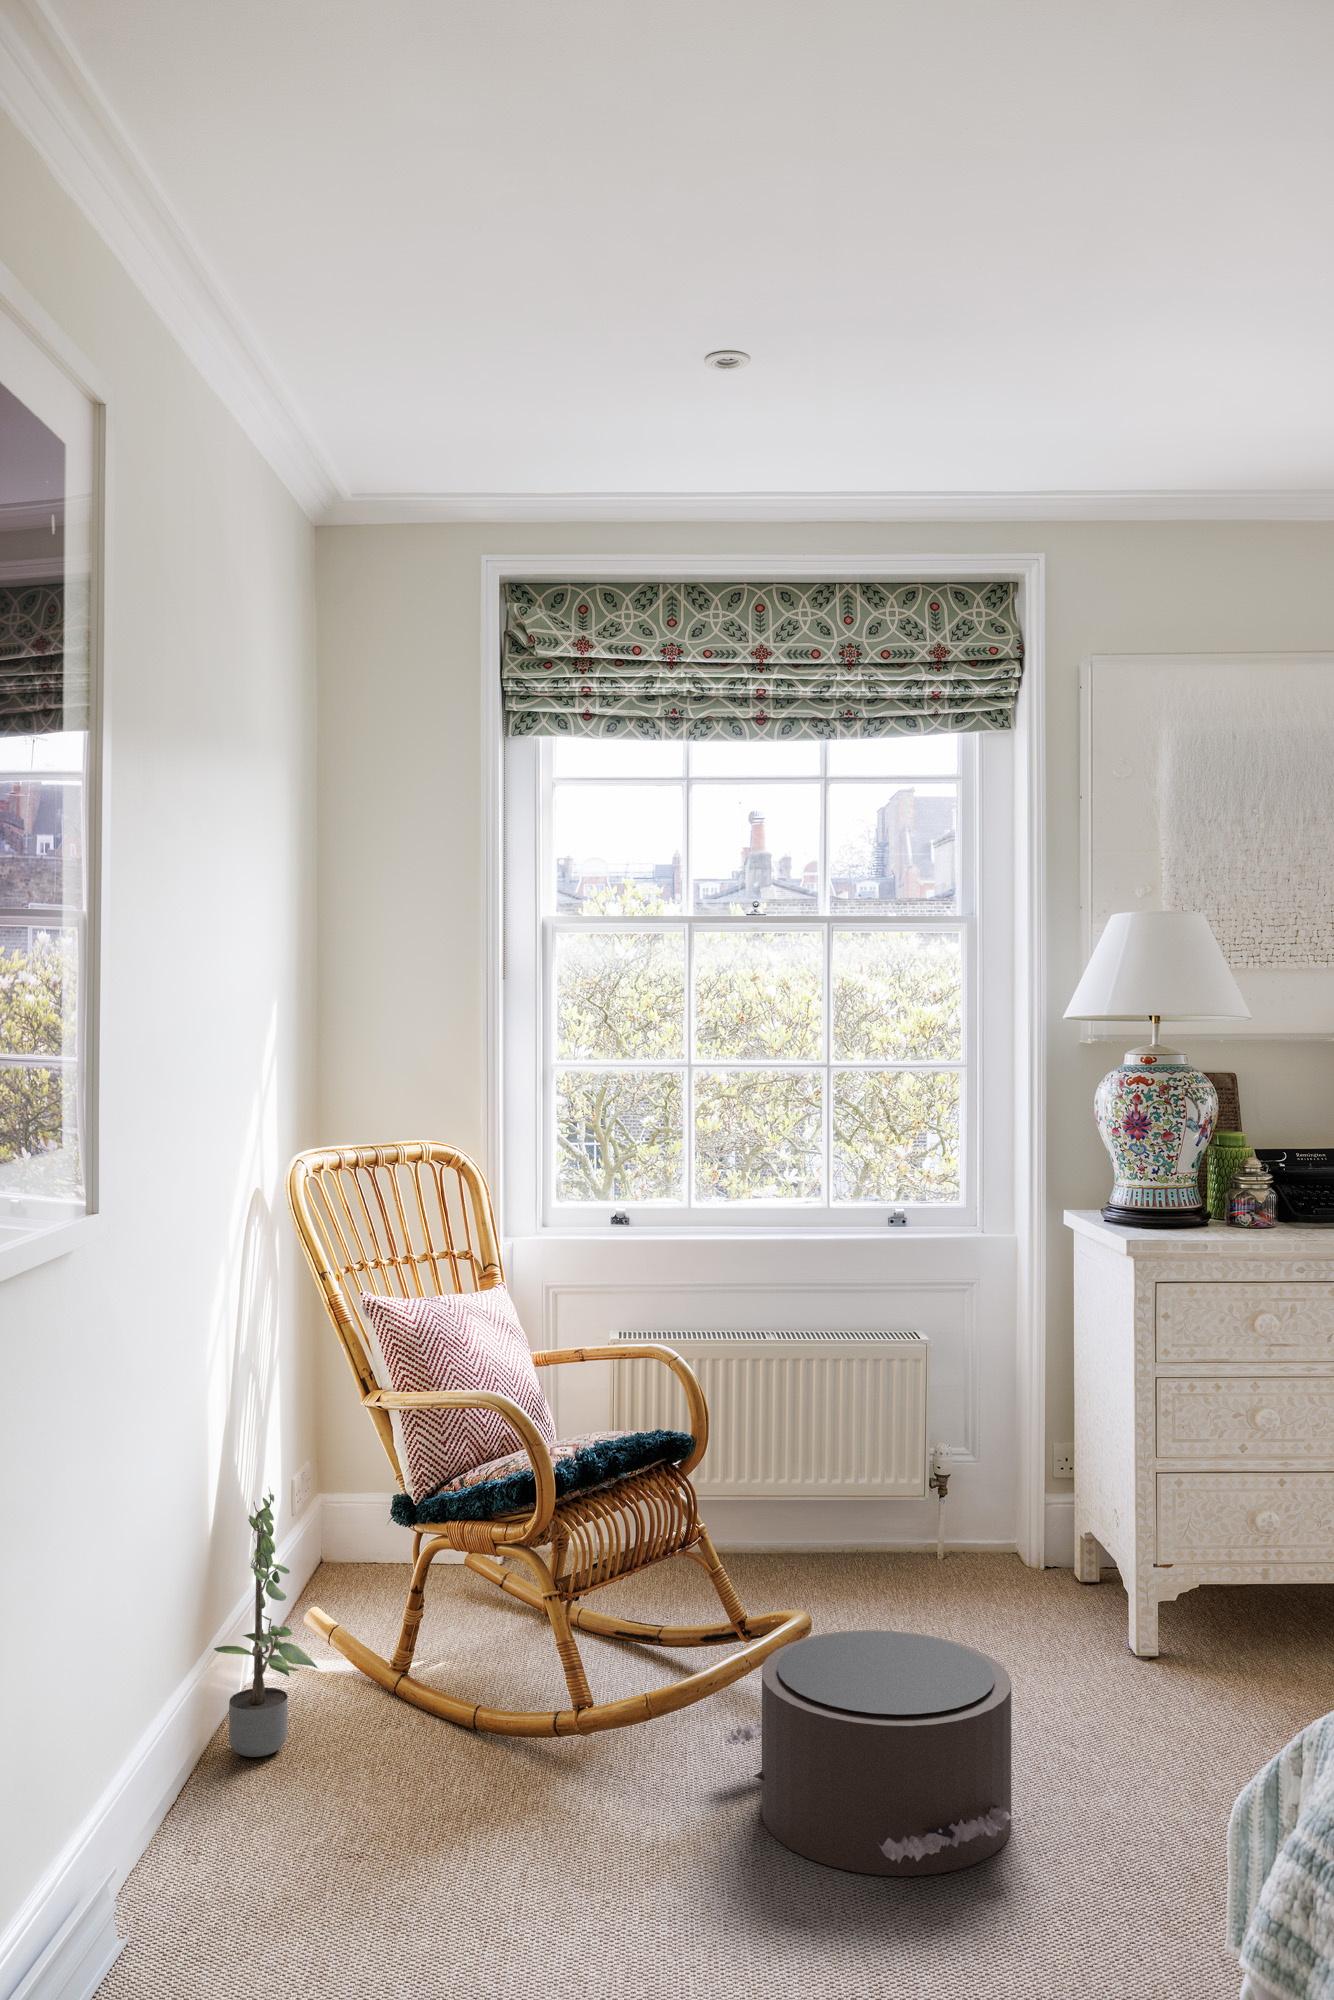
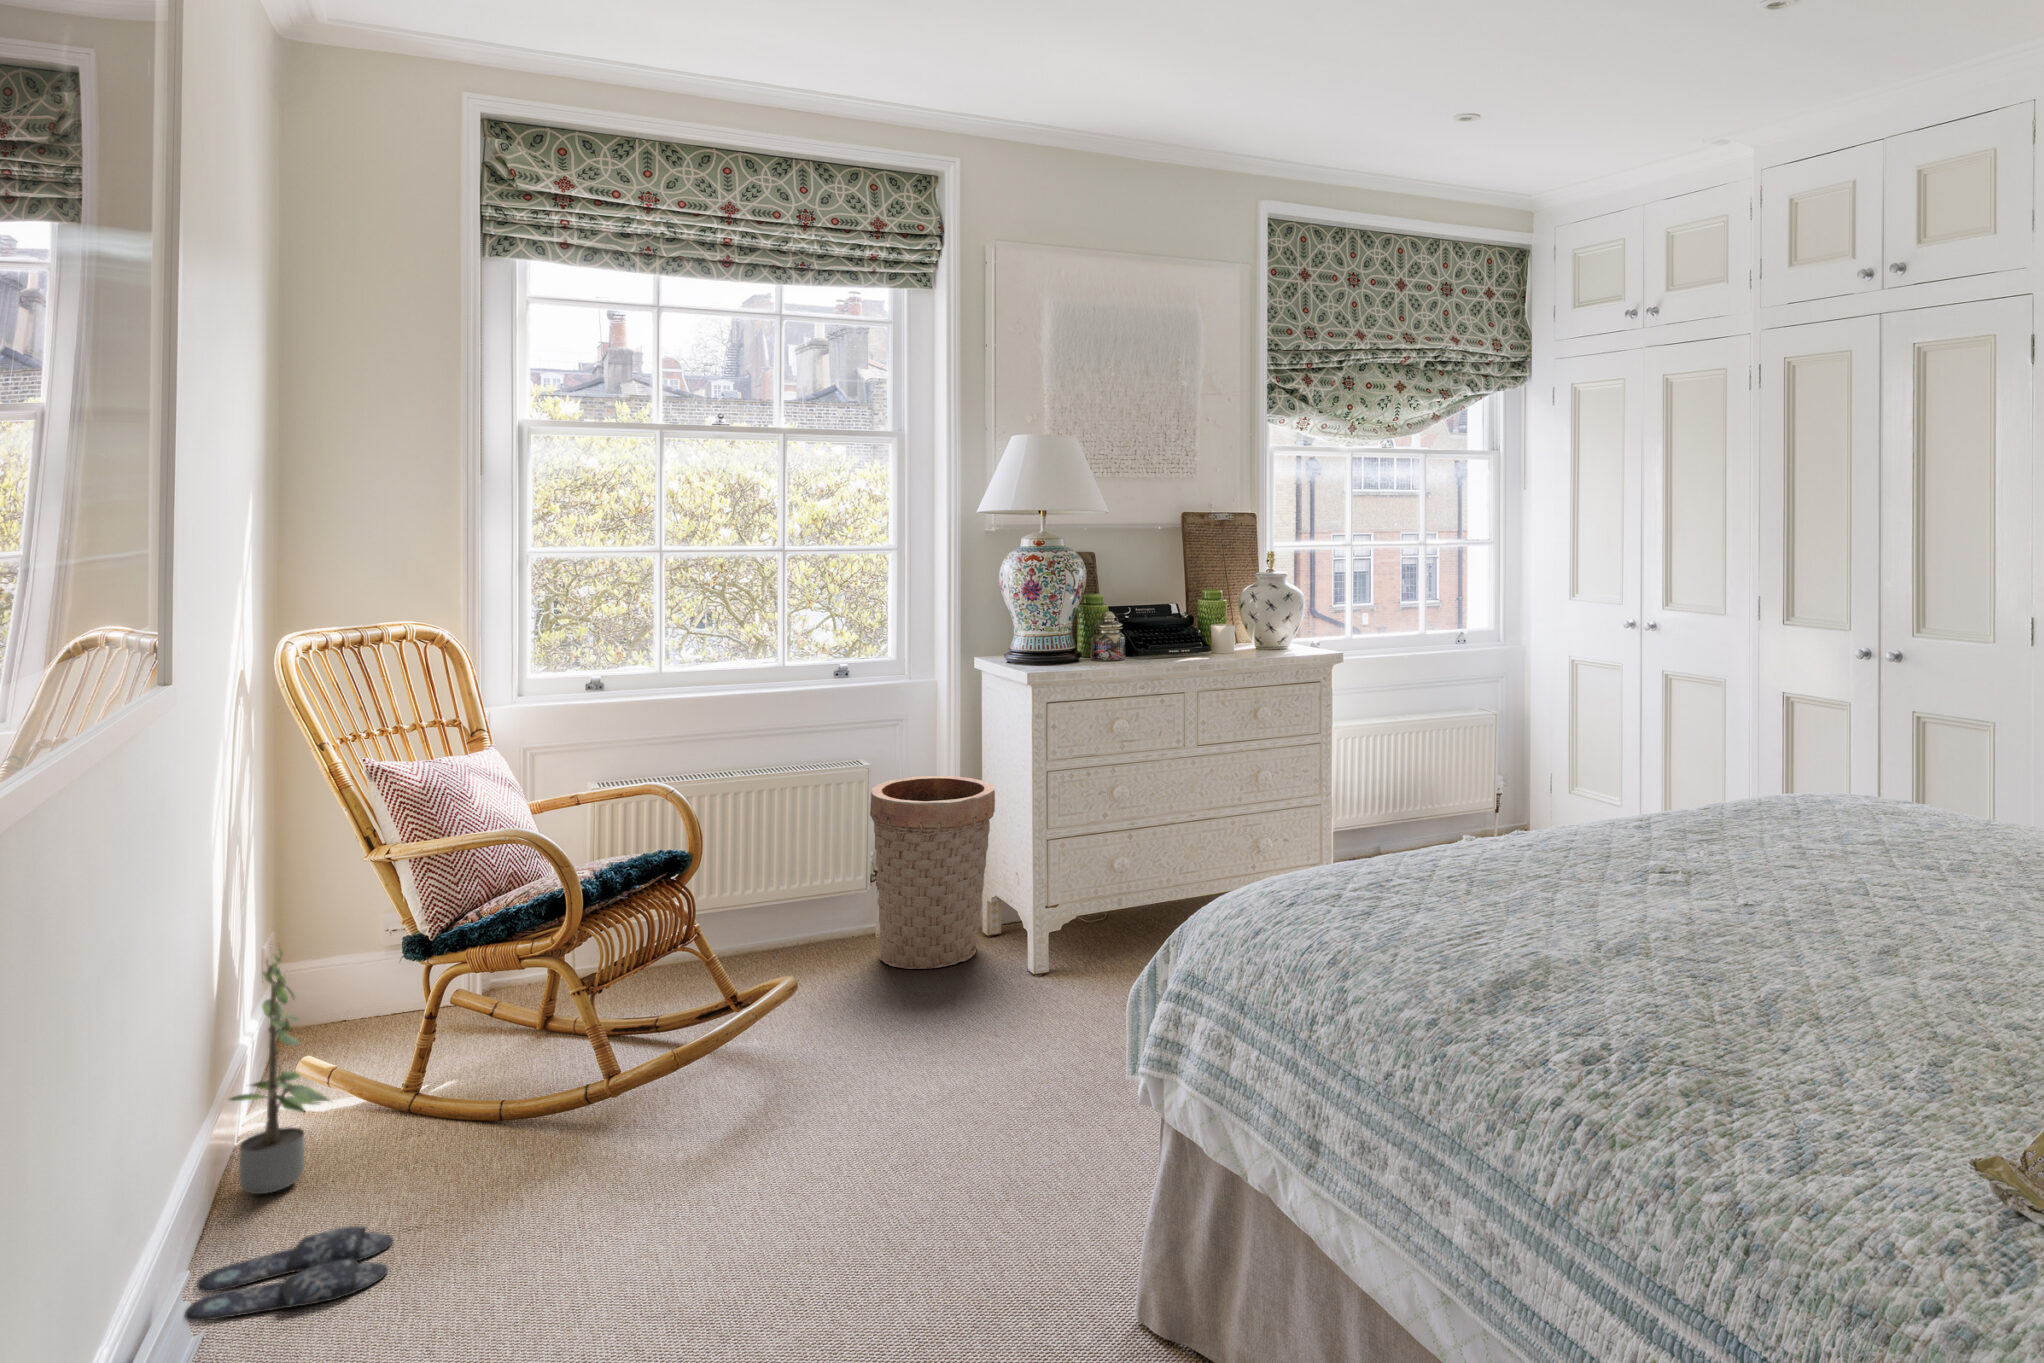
basket: none [926,1364,1088,1620] -> present [870,776,995,969]
pouf: present [723,1630,1021,1876] -> none [735,979,985,1159]
slippers: none [145,1816,342,1901] -> present [185,1226,393,1321]

